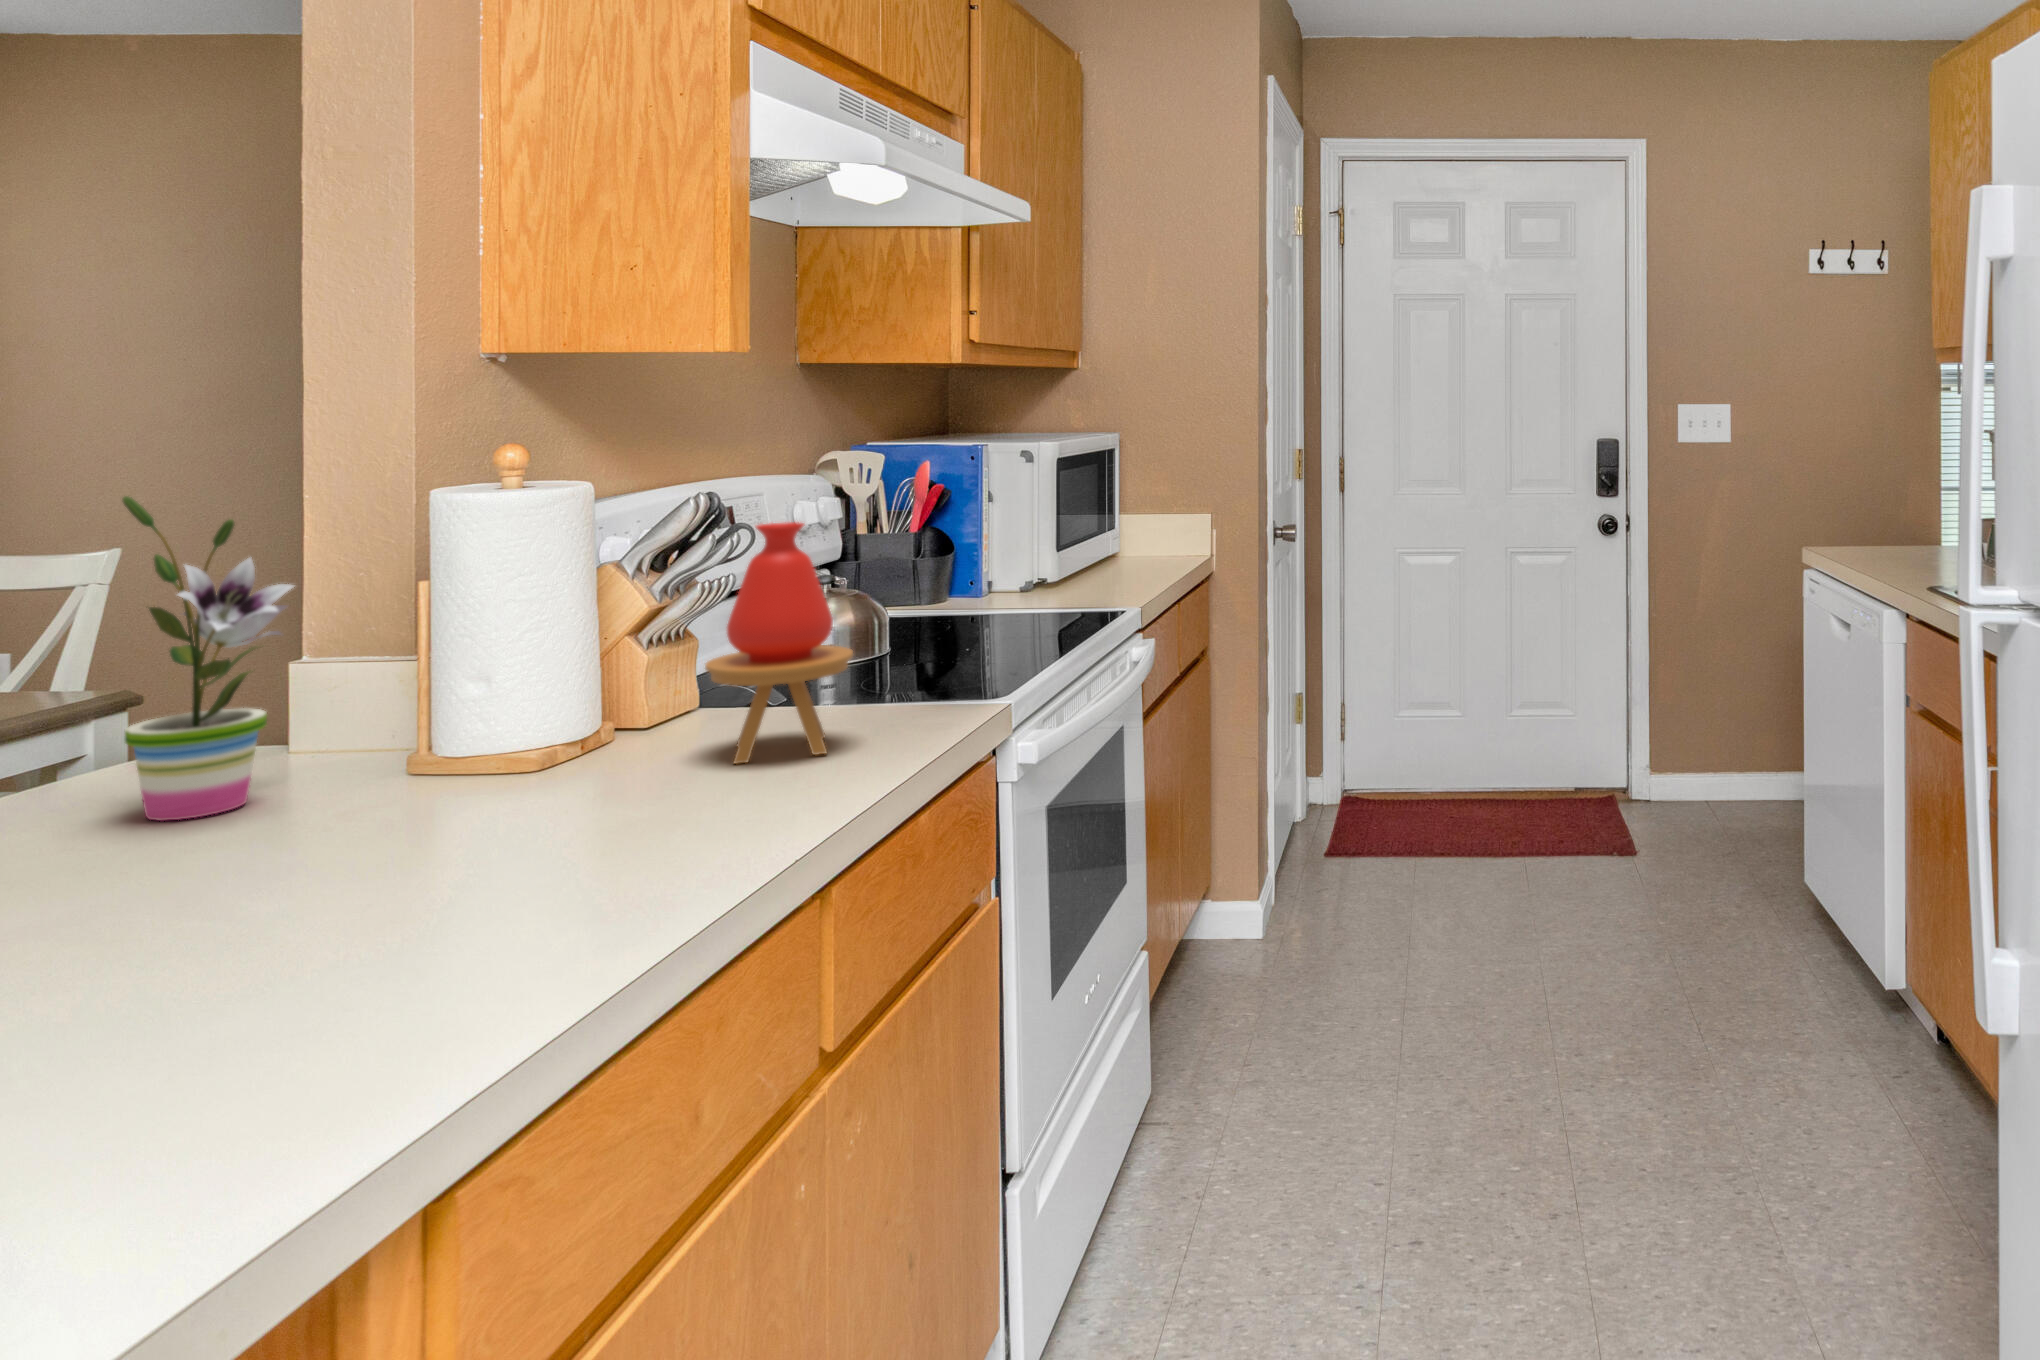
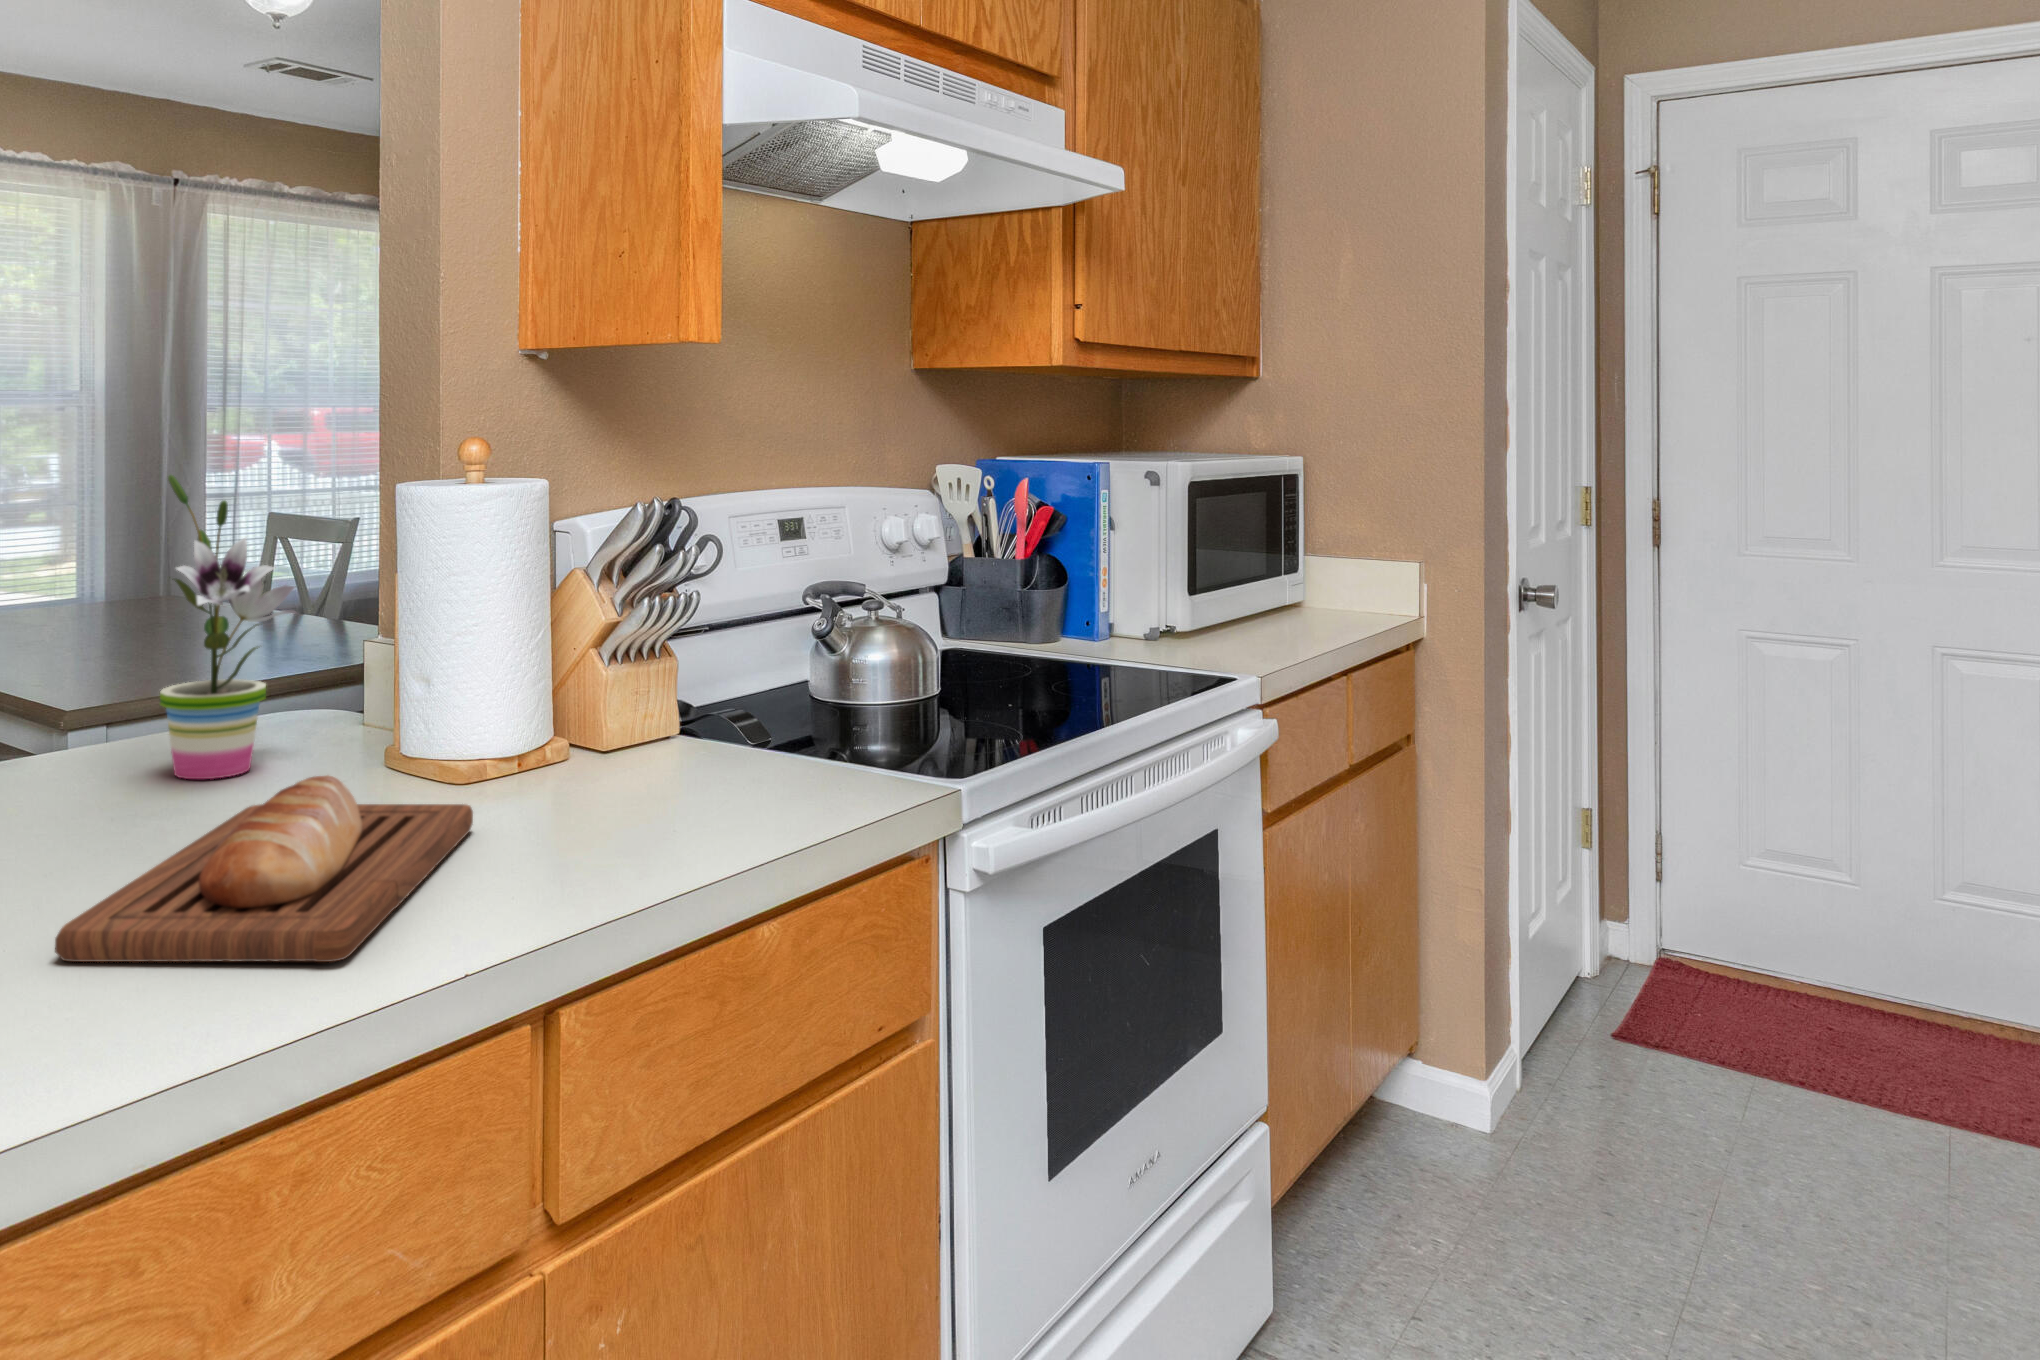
vase: present [705,522,853,764] -> none [611,536,764,810]
bread loaf: none [319,772,651,966] -> present [55,775,473,962]

